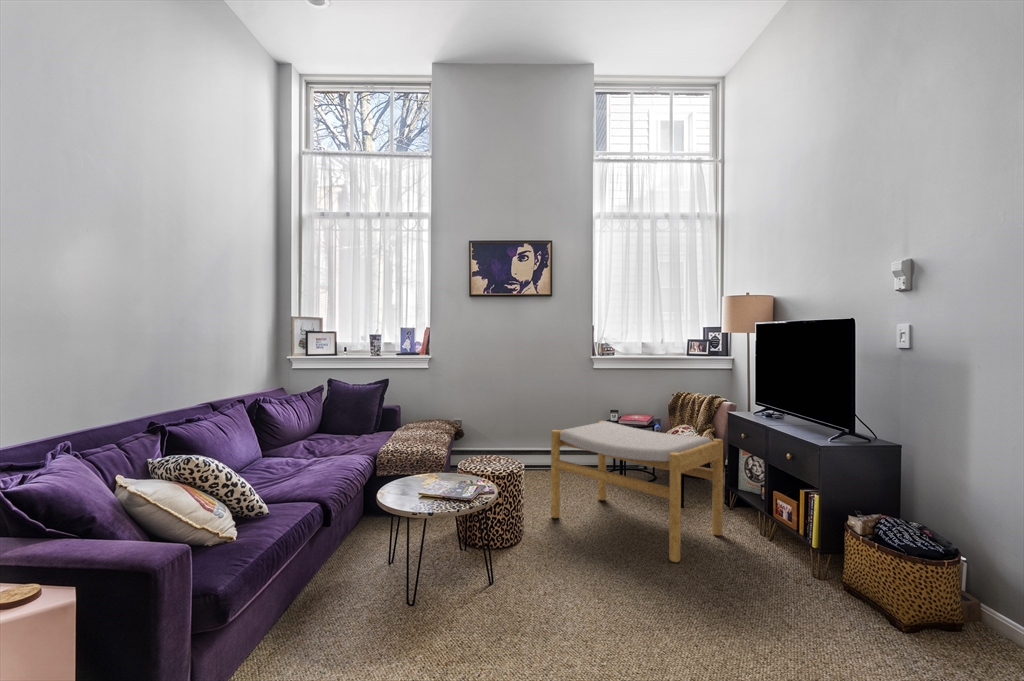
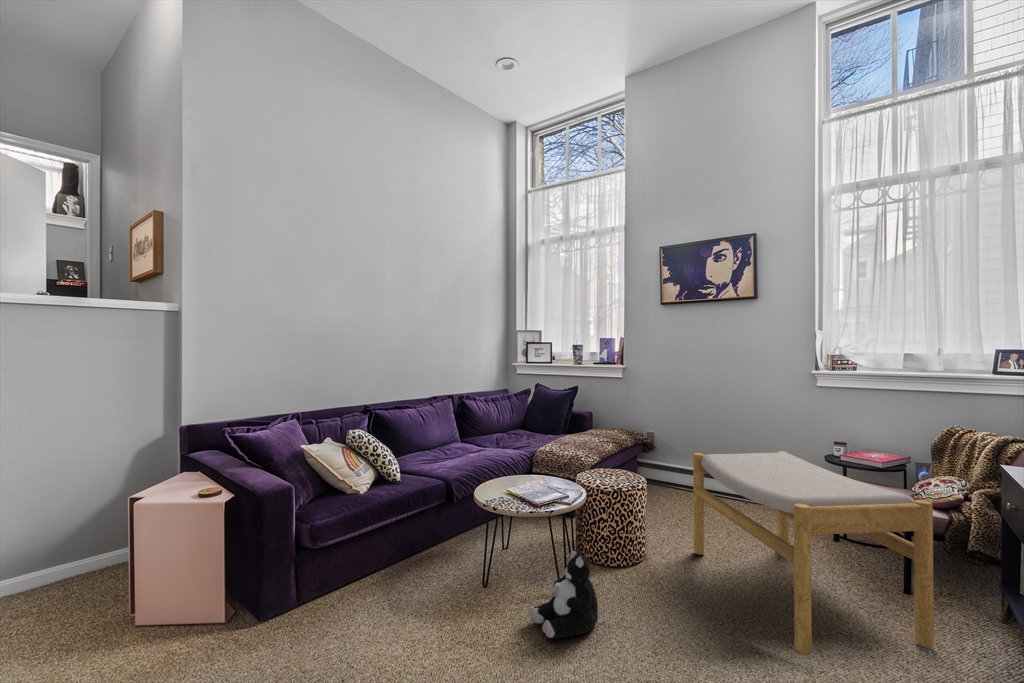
plush toy: none [492,532,552,619] -> present [530,550,598,639]

